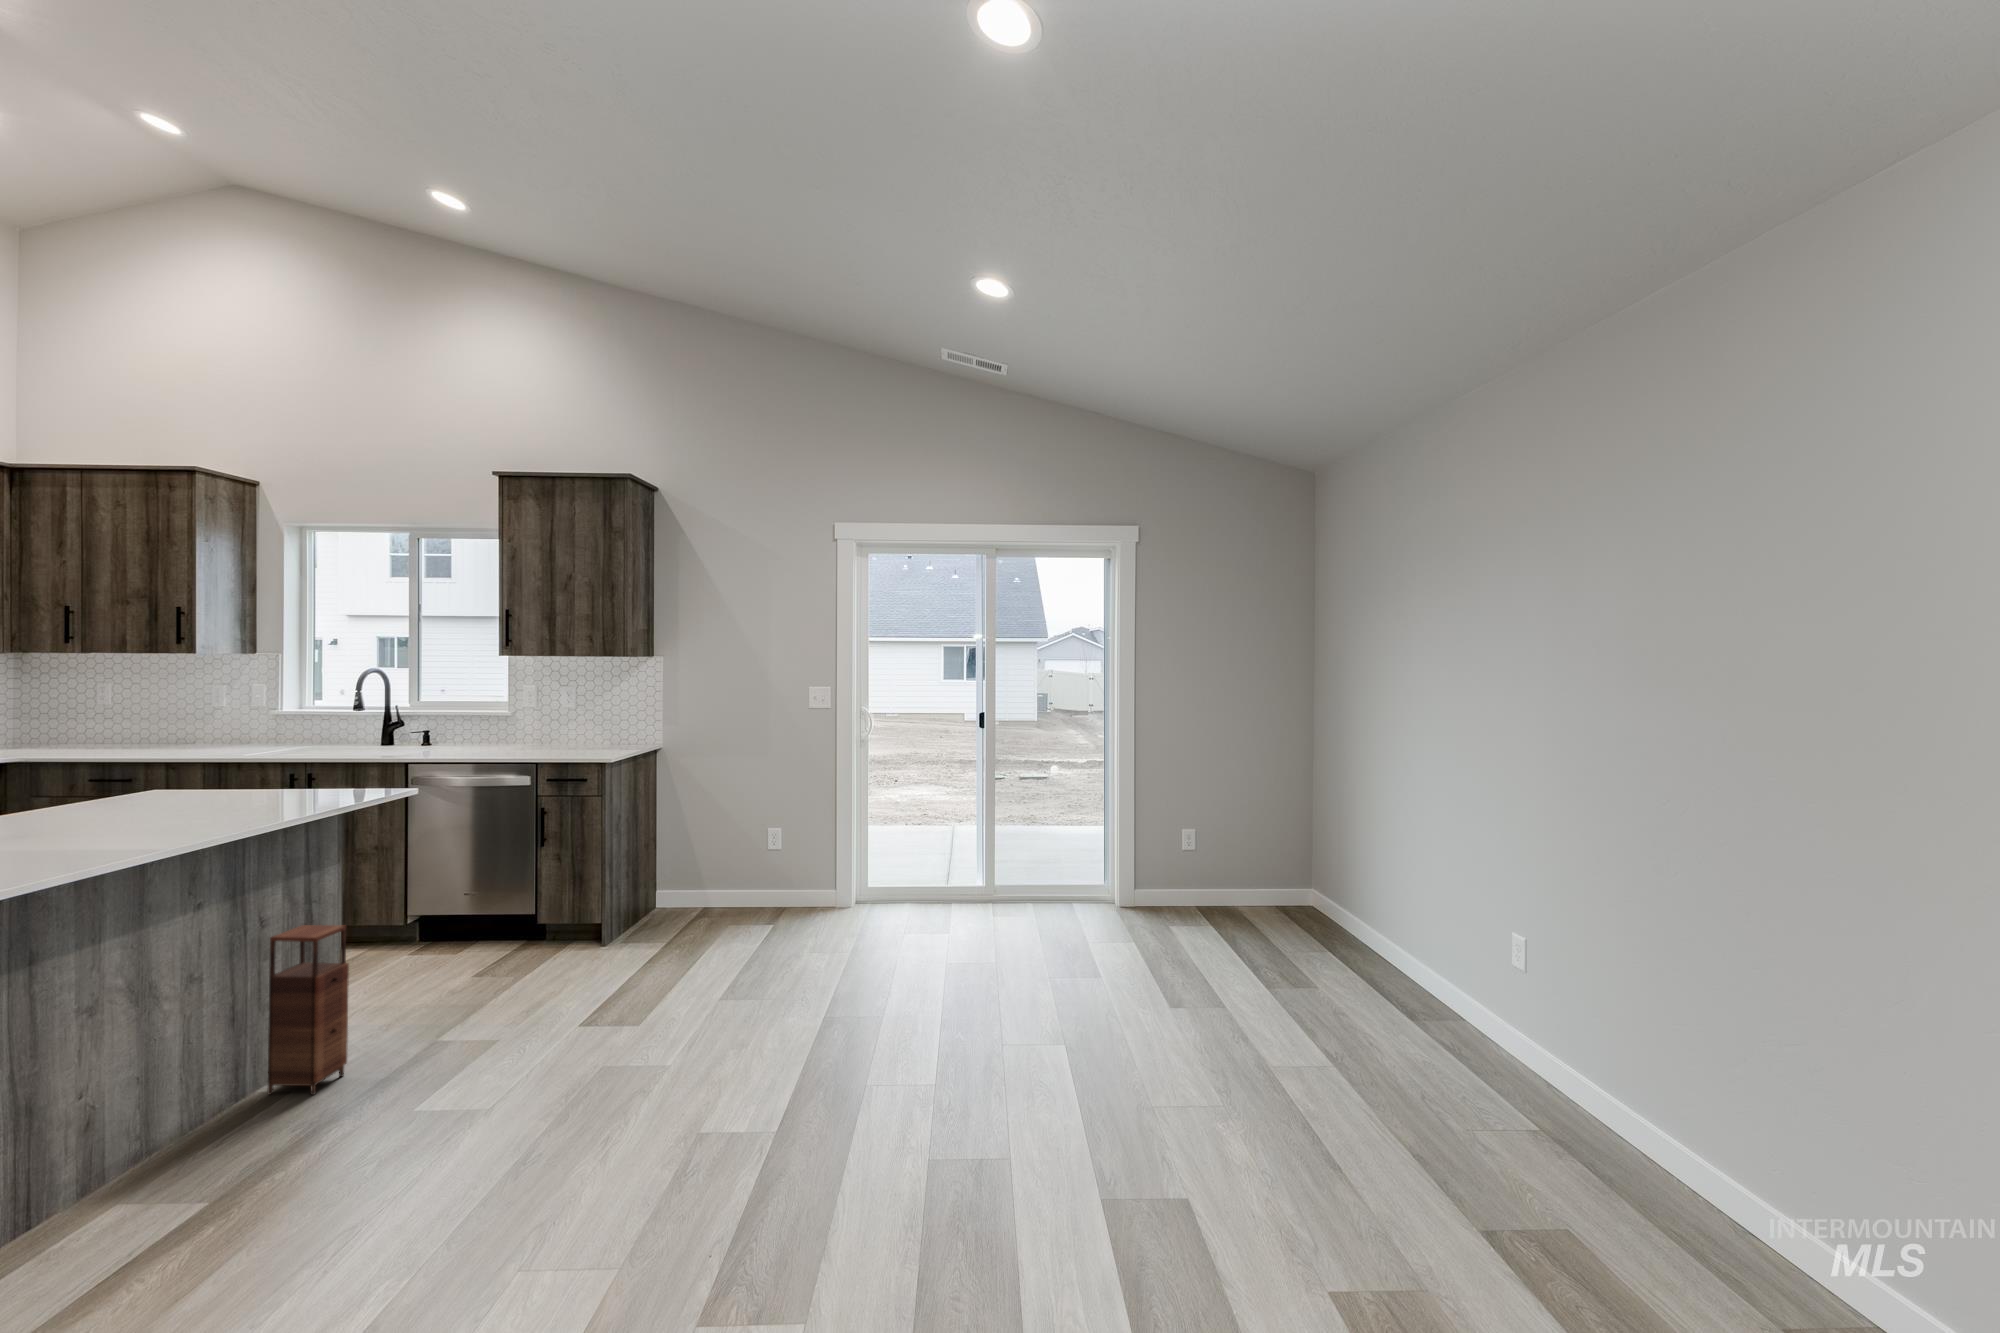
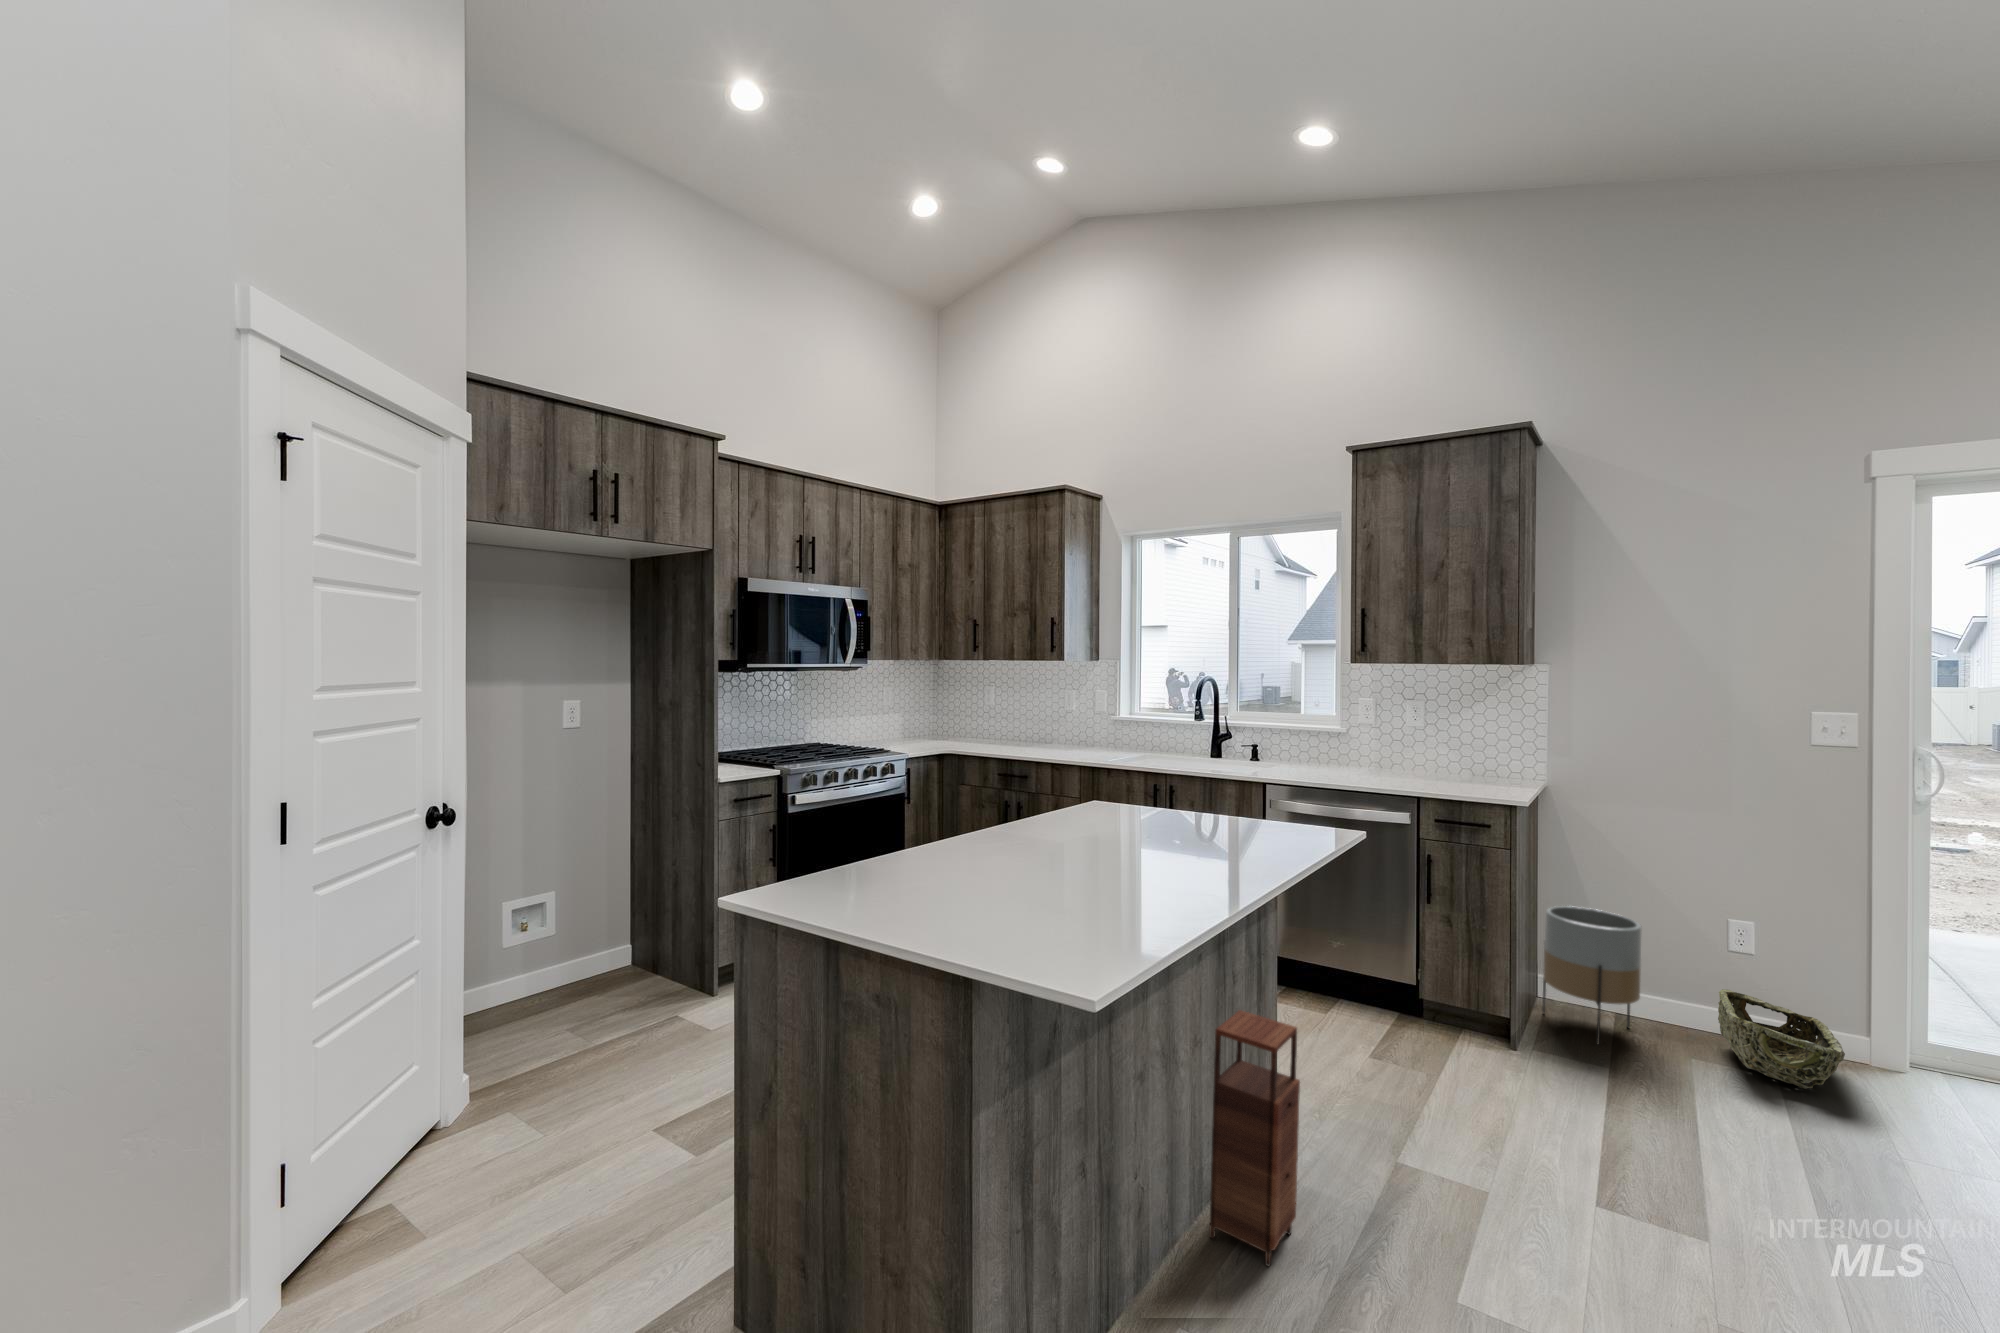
planter: none [649,836,709,931] -> present [1542,906,1642,1044]
woven basket: none [747,877,811,927] -> present [1718,989,1845,1089]

